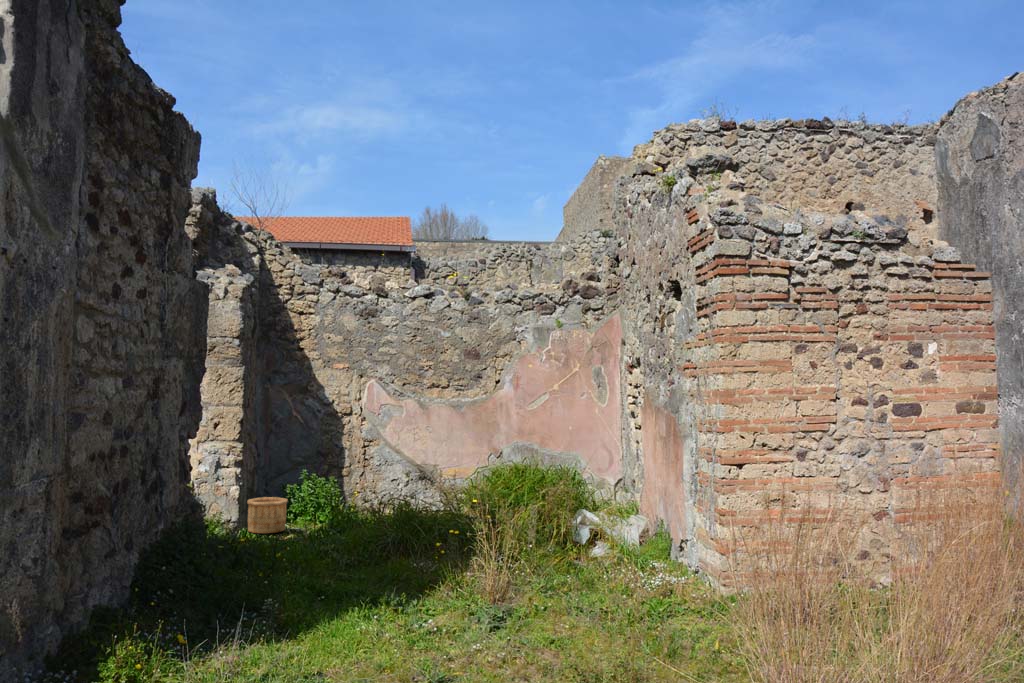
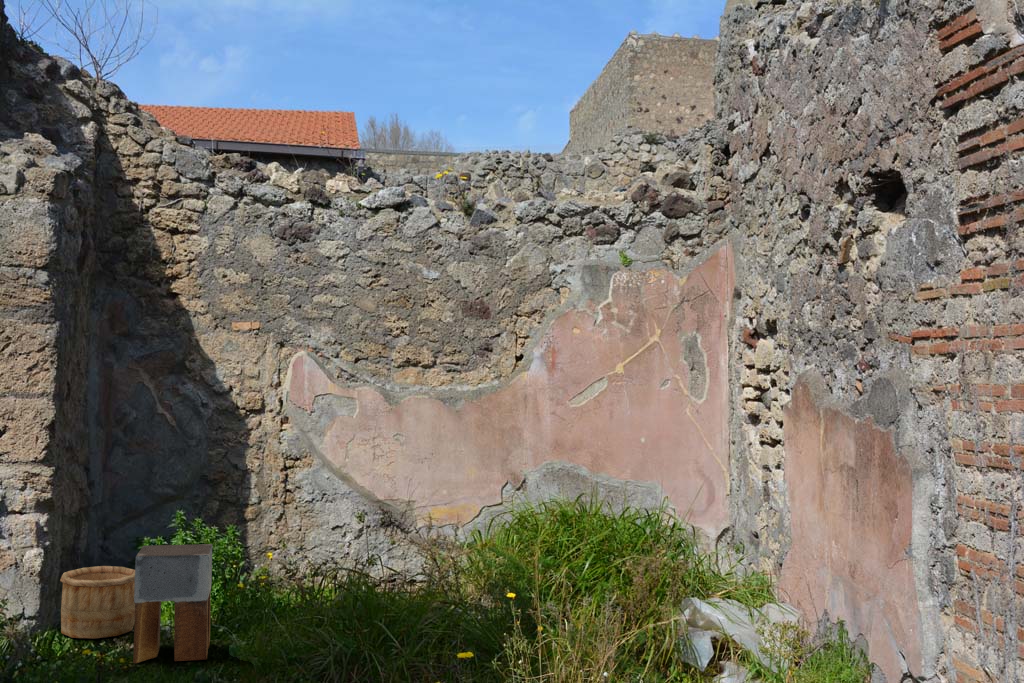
stool: none [288,483,327,542] -> present [133,544,212,663]

